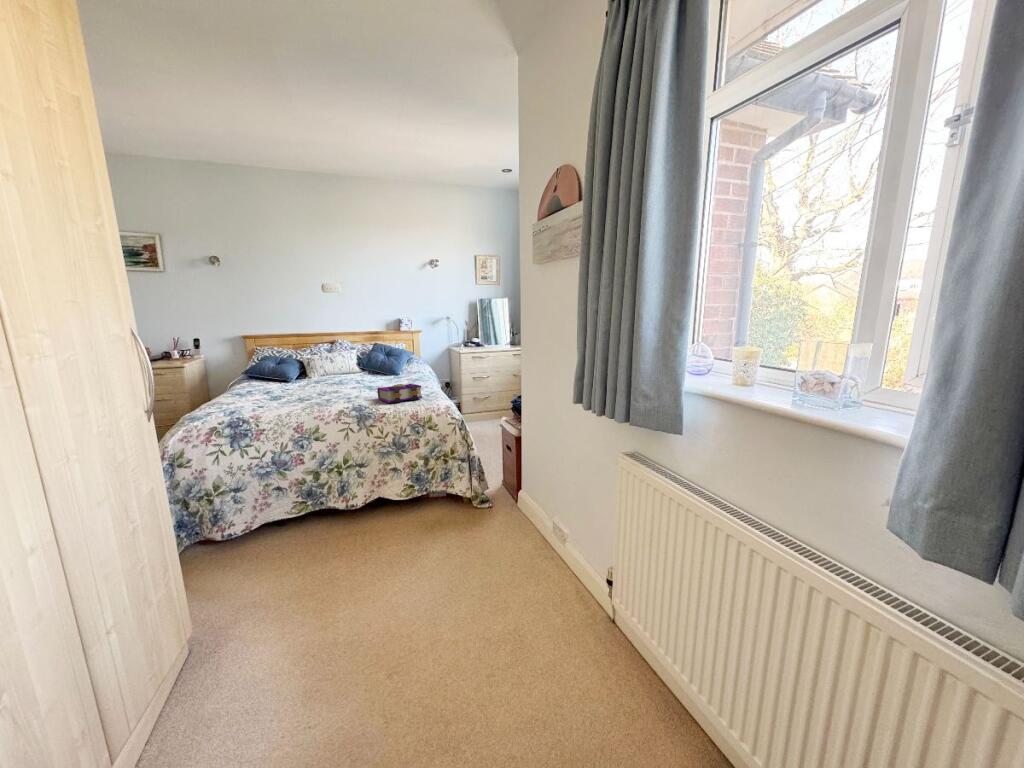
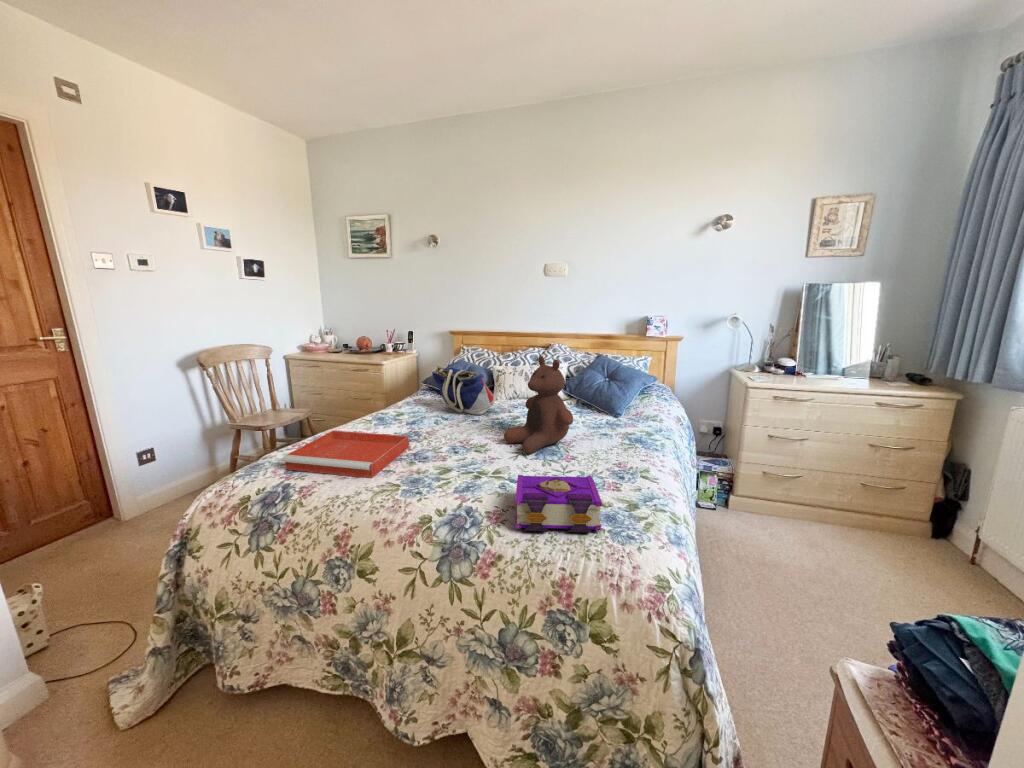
stuffed bear: none [346,338,387,389] -> present [504,356,573,453]
tote bag: none [267,354,321,384] -> present [432,366,497,415]
tray: none [218,391,289,415] -> present [282,430,409,478]

